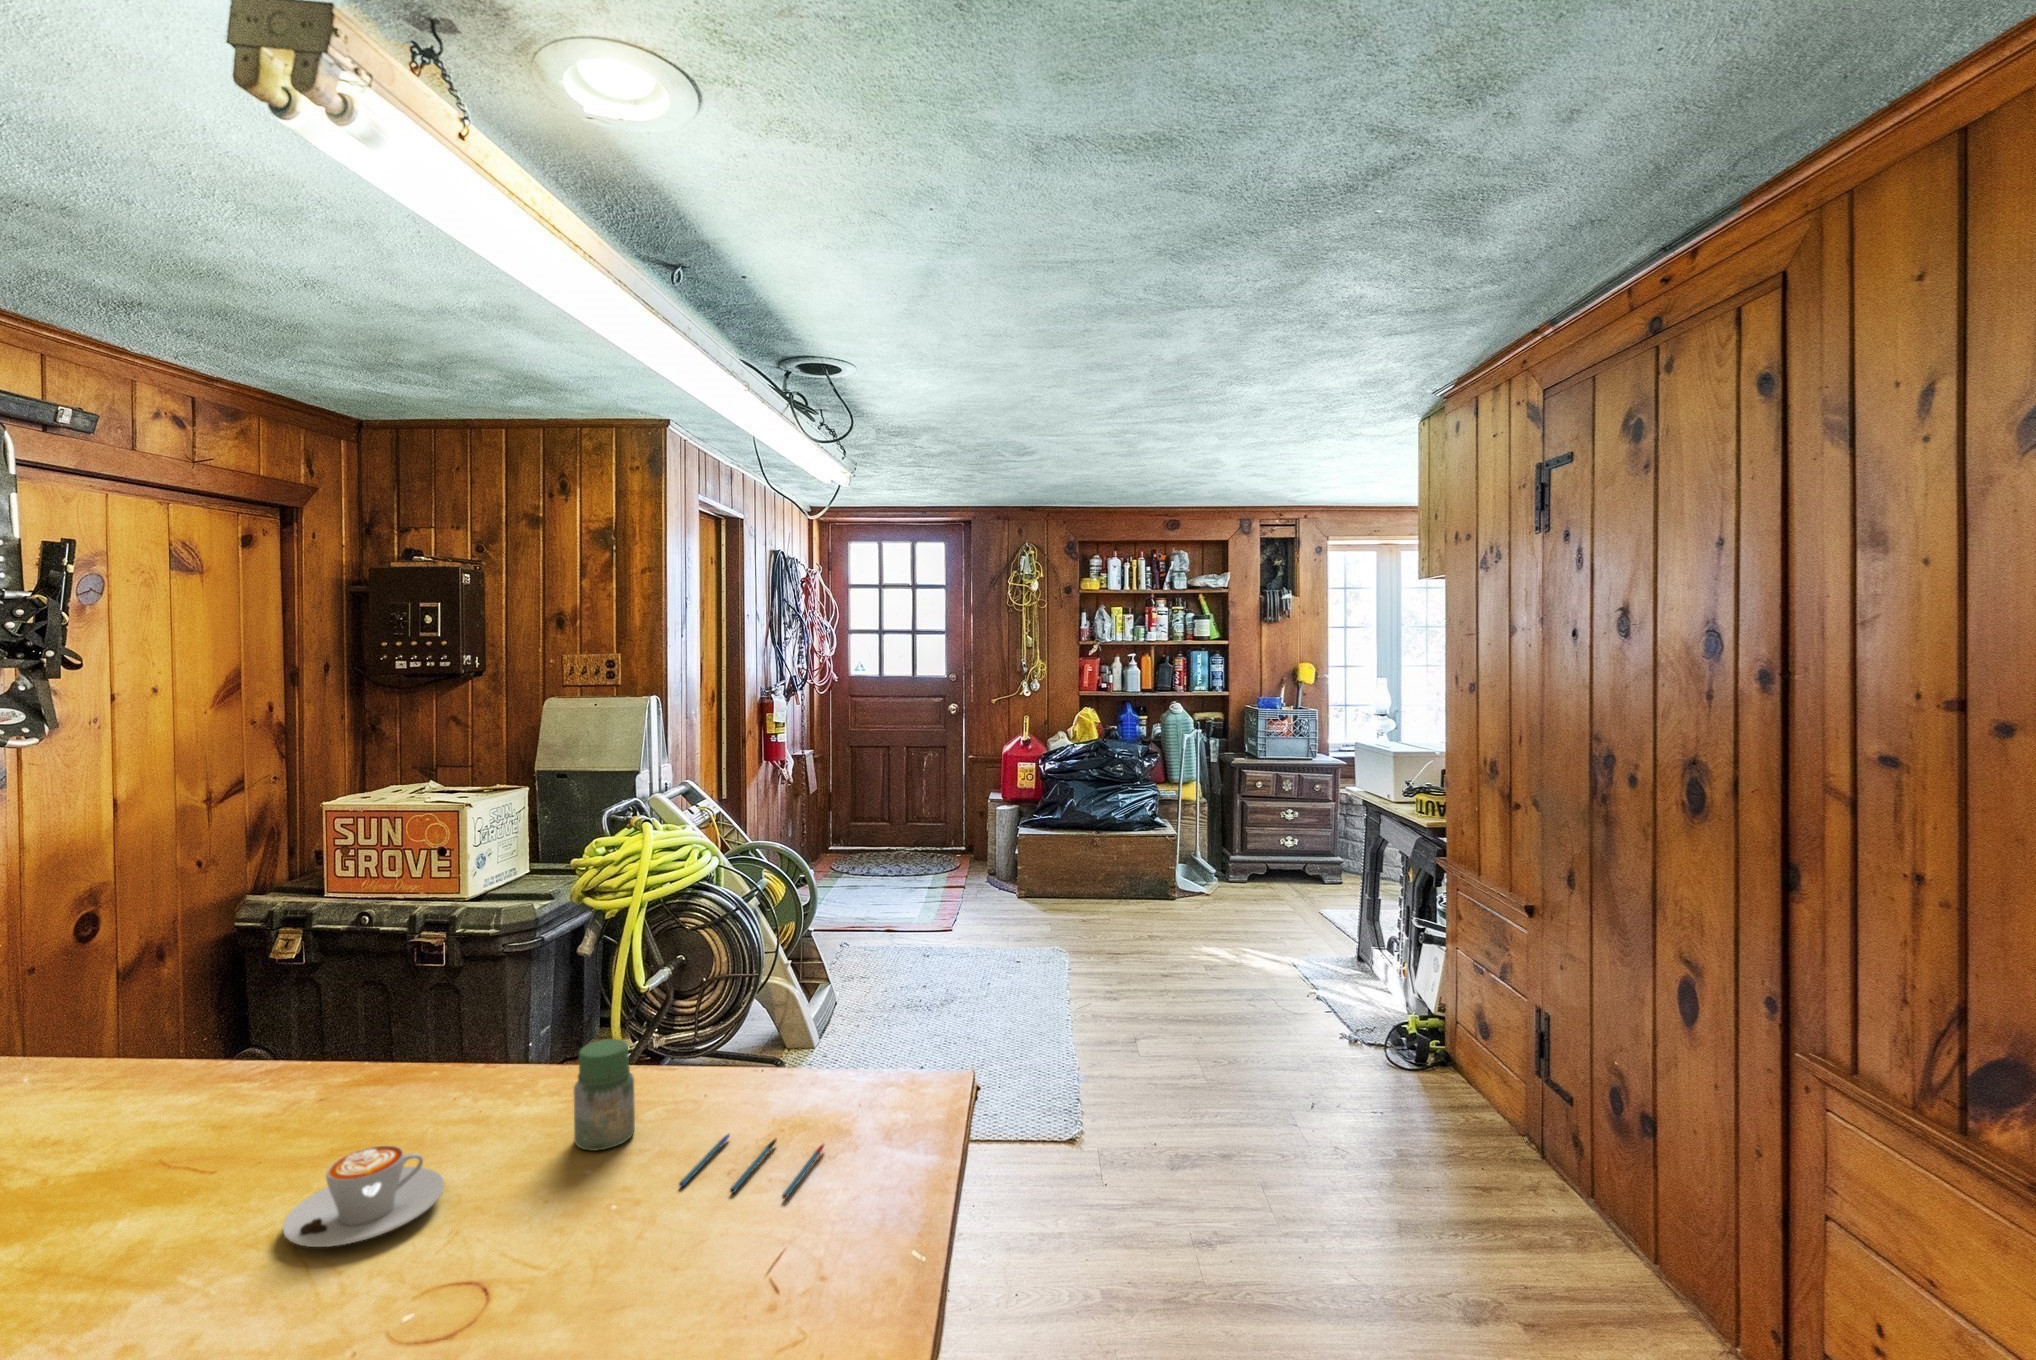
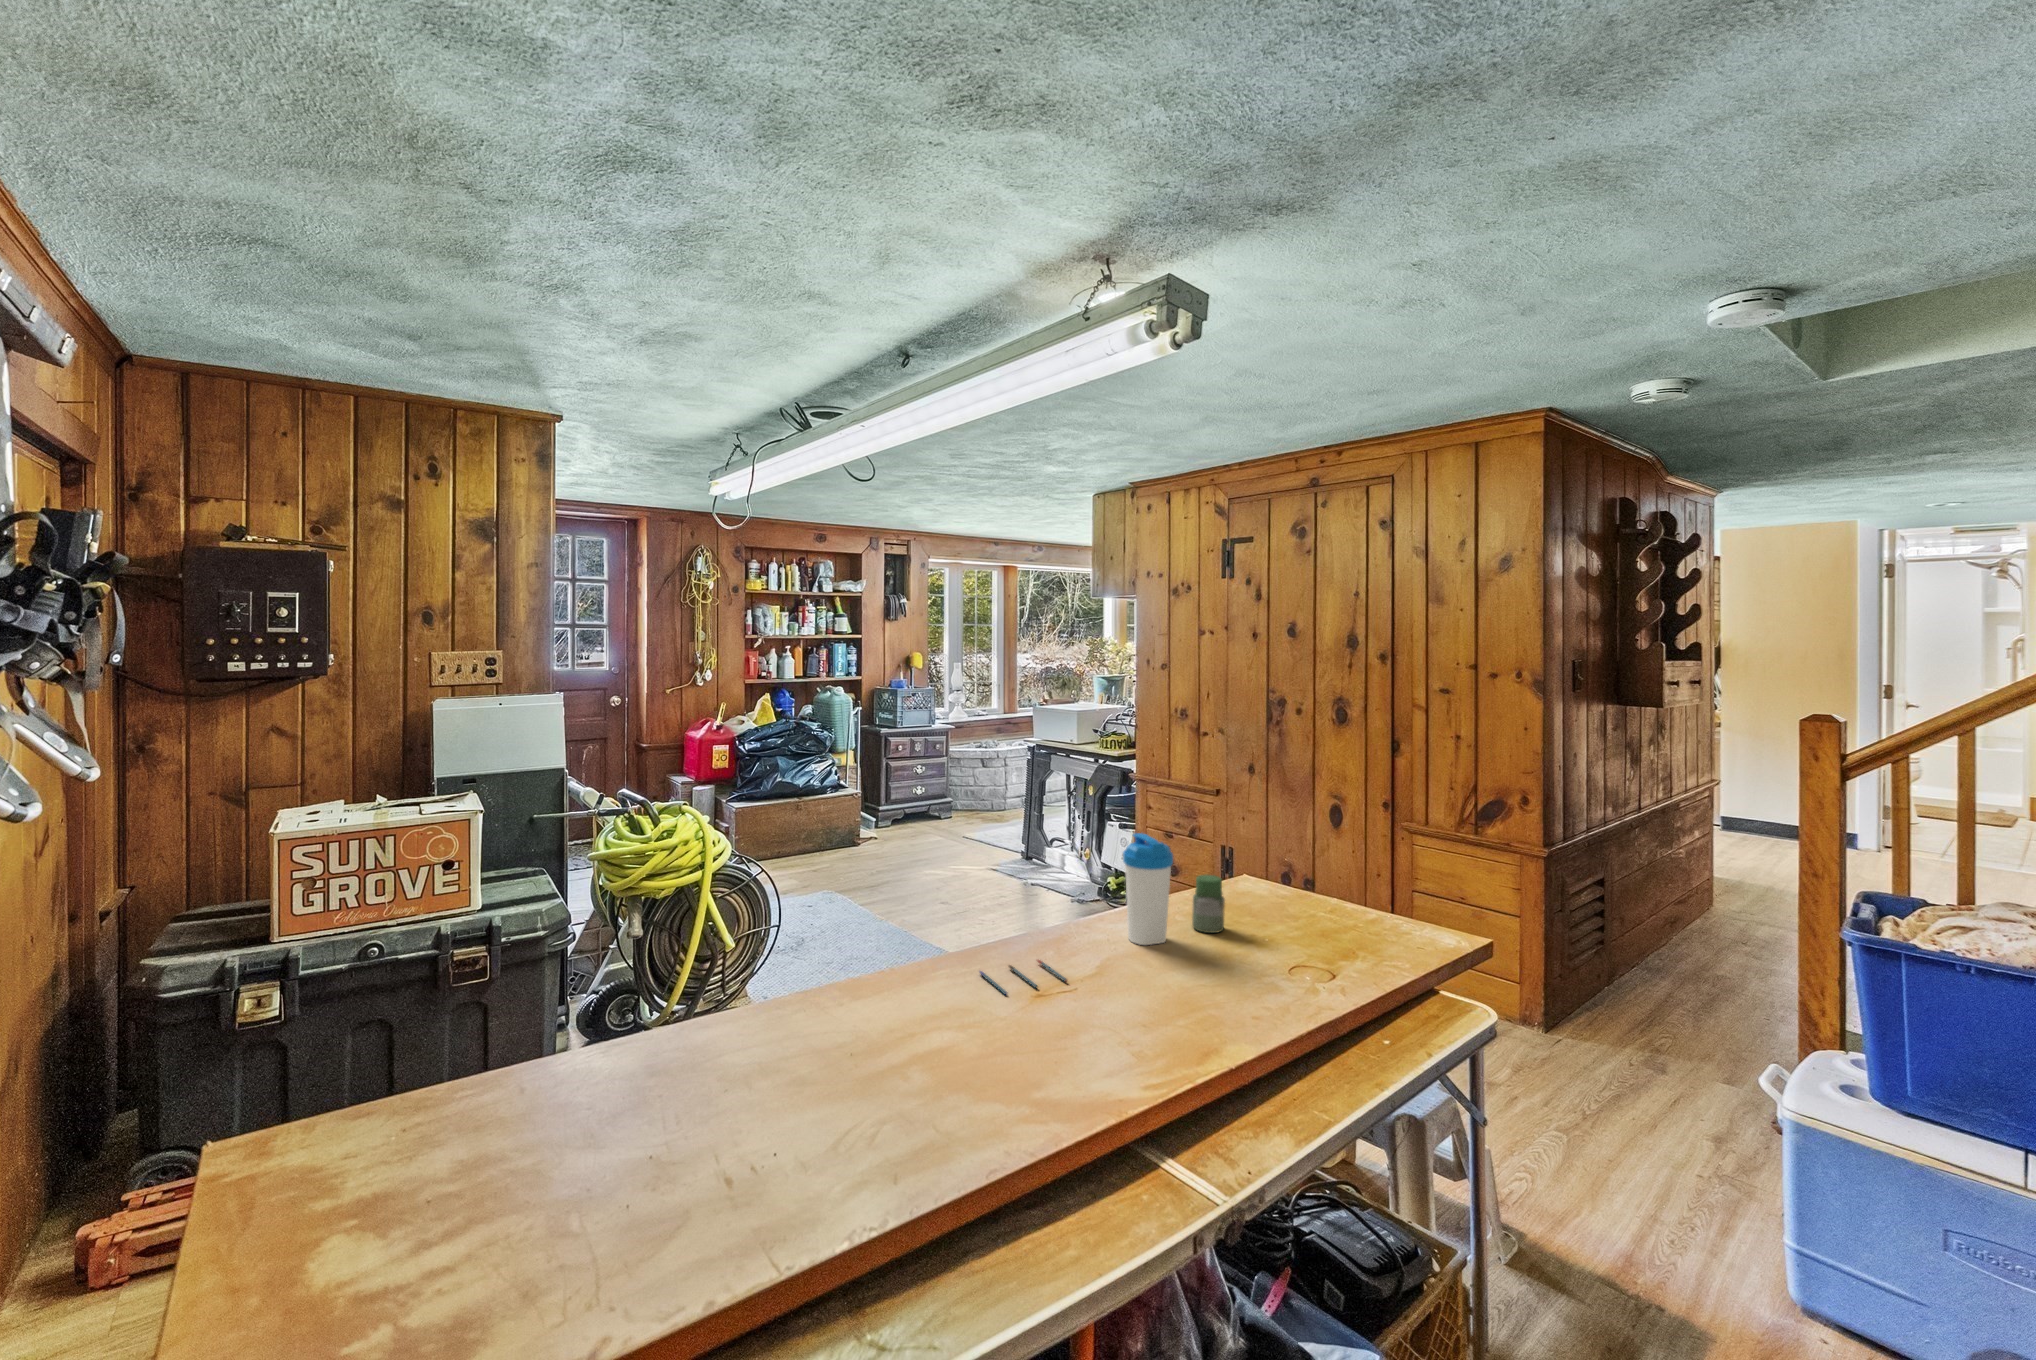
water bottle: none [440,943,534,1137] -> present [1123,833,1173,945]
pen: present [679,1134,824,1199] -> present [980,960,1067,995]
coffee cup: present [283,1146,444,1247] -> none [1182,934,1257,979]

